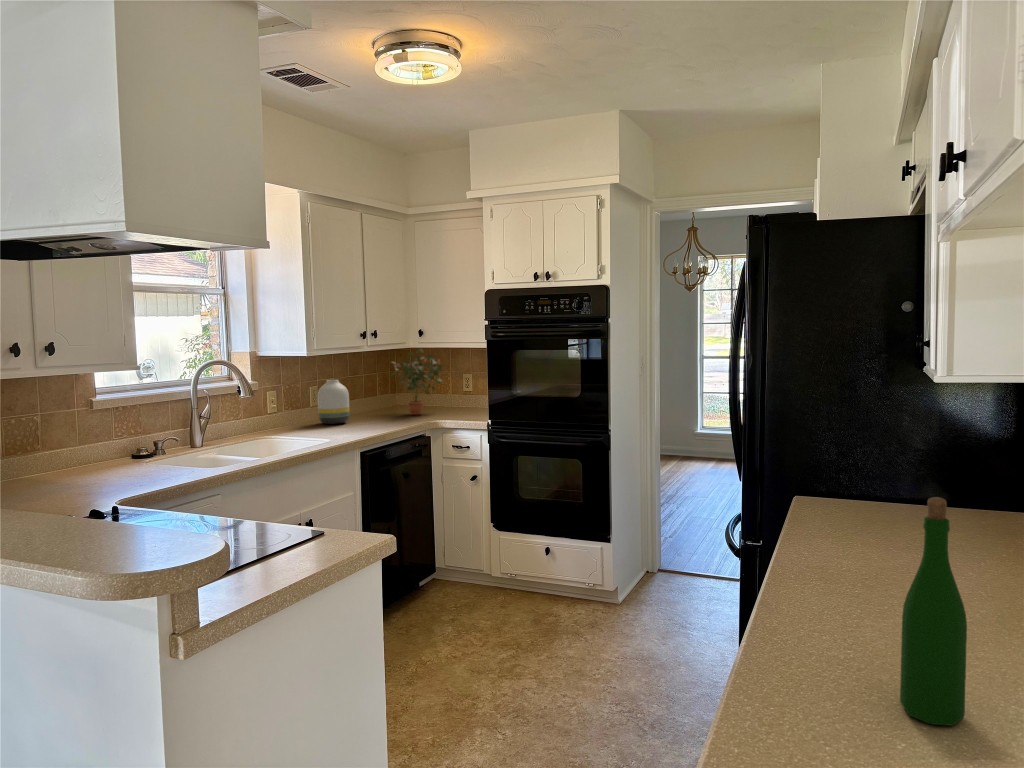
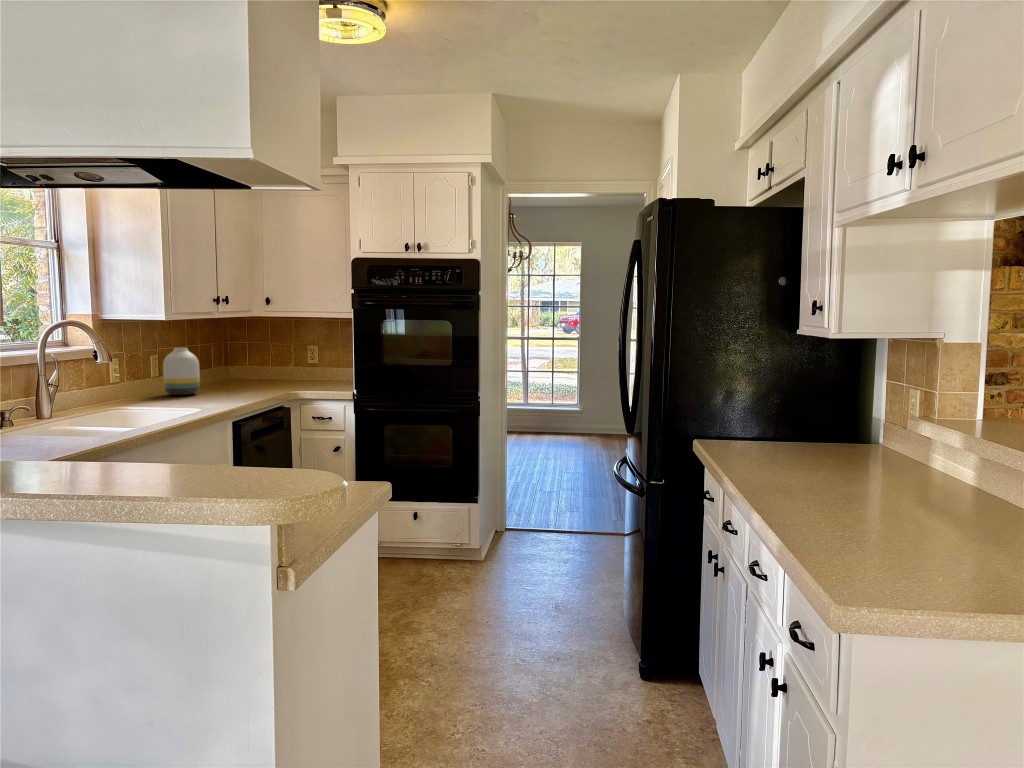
potted plant: present [390,349,442,415] -> none [234,317,300,386]
wine bottle: present [900,497,967,726] -> none [896,405,944,566]

